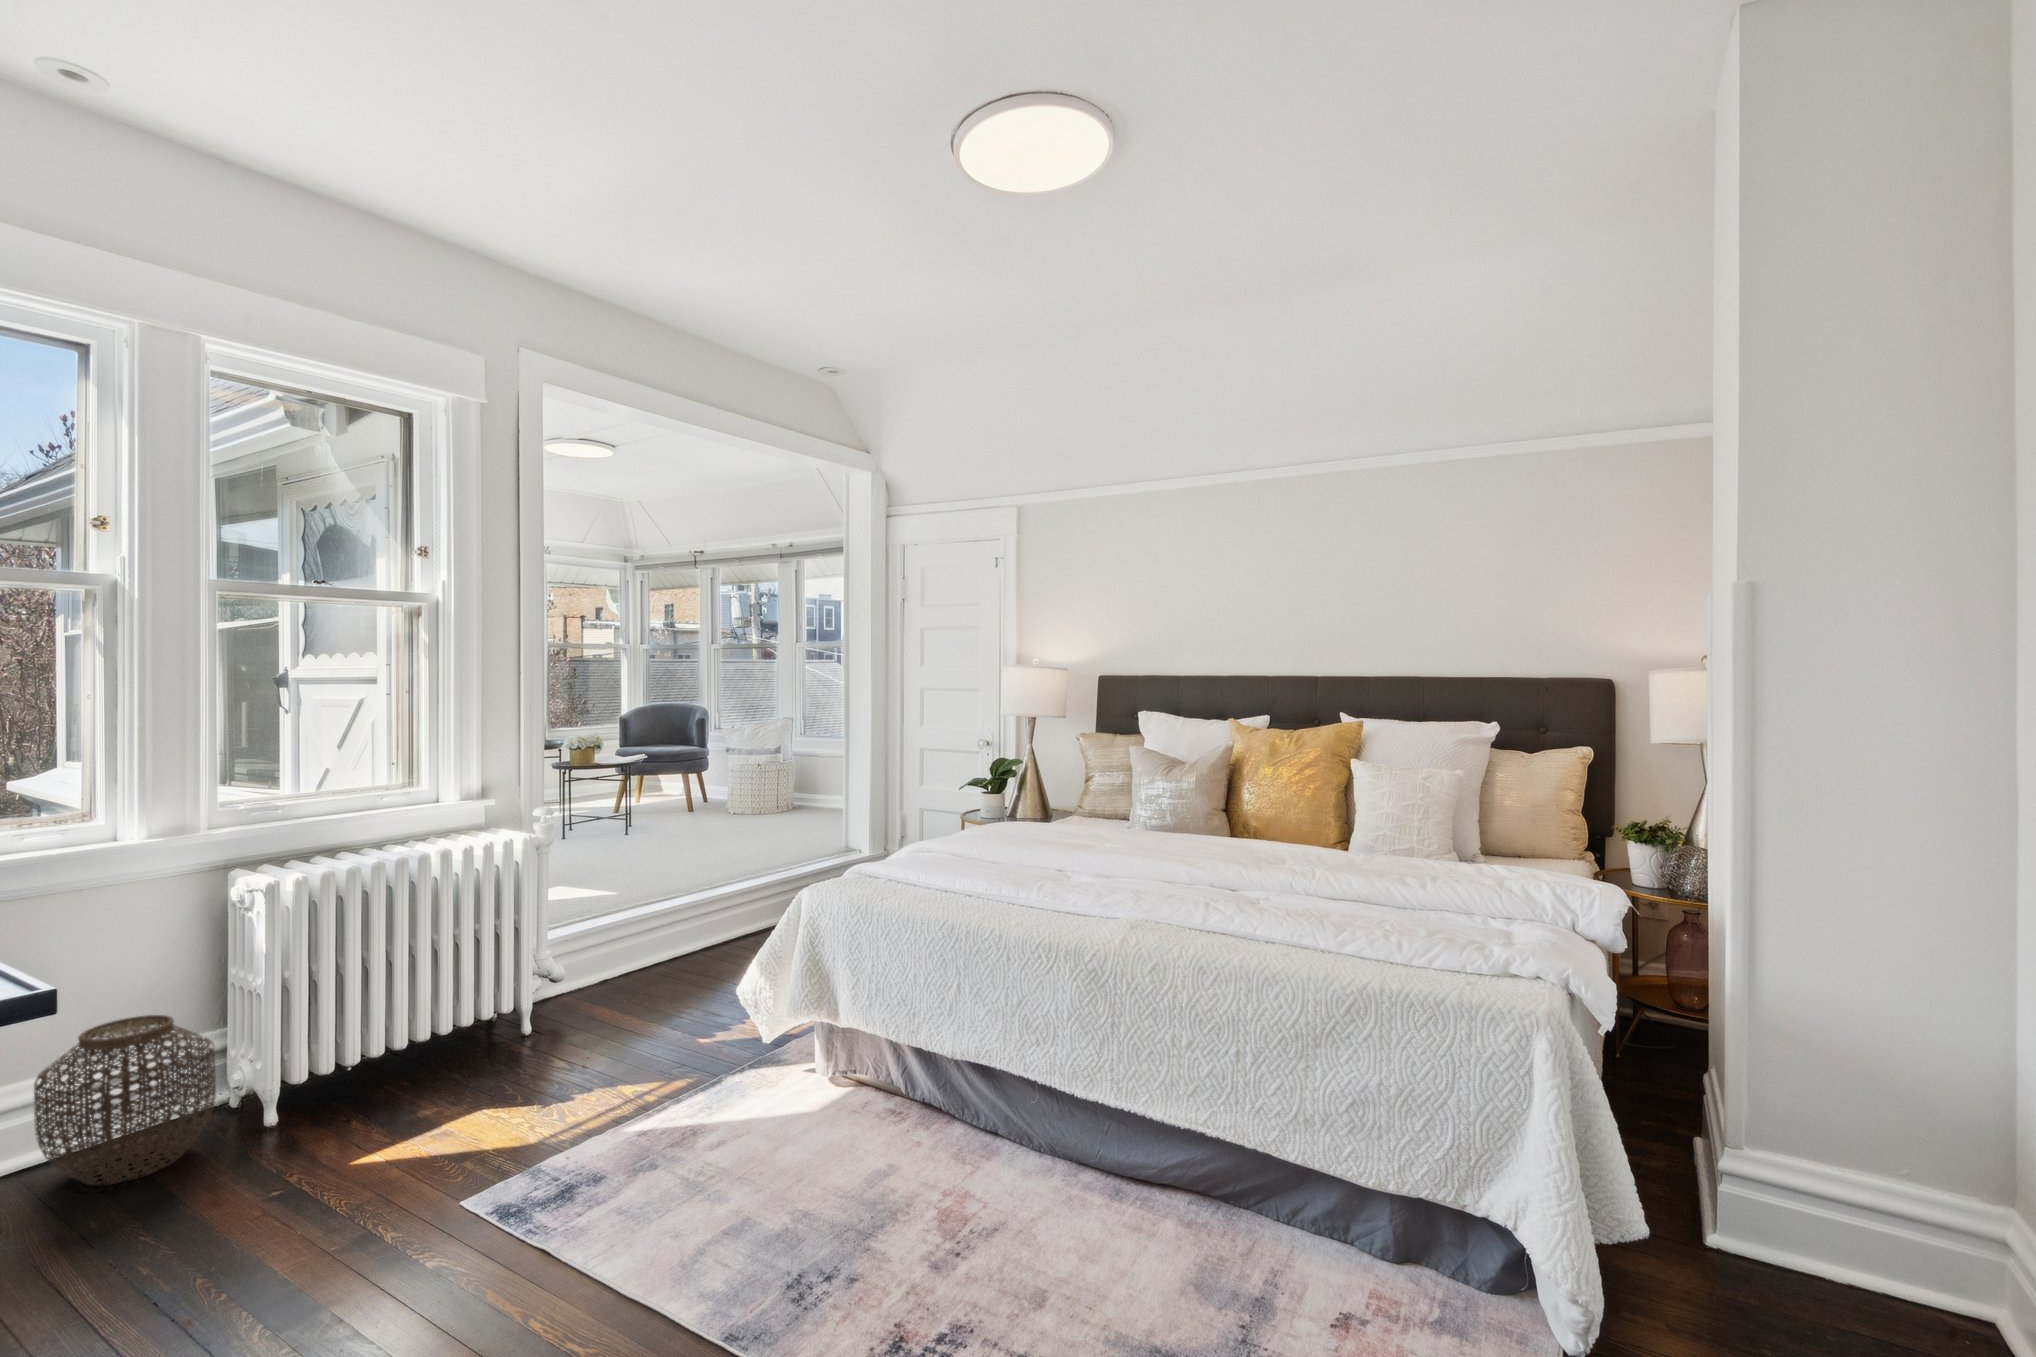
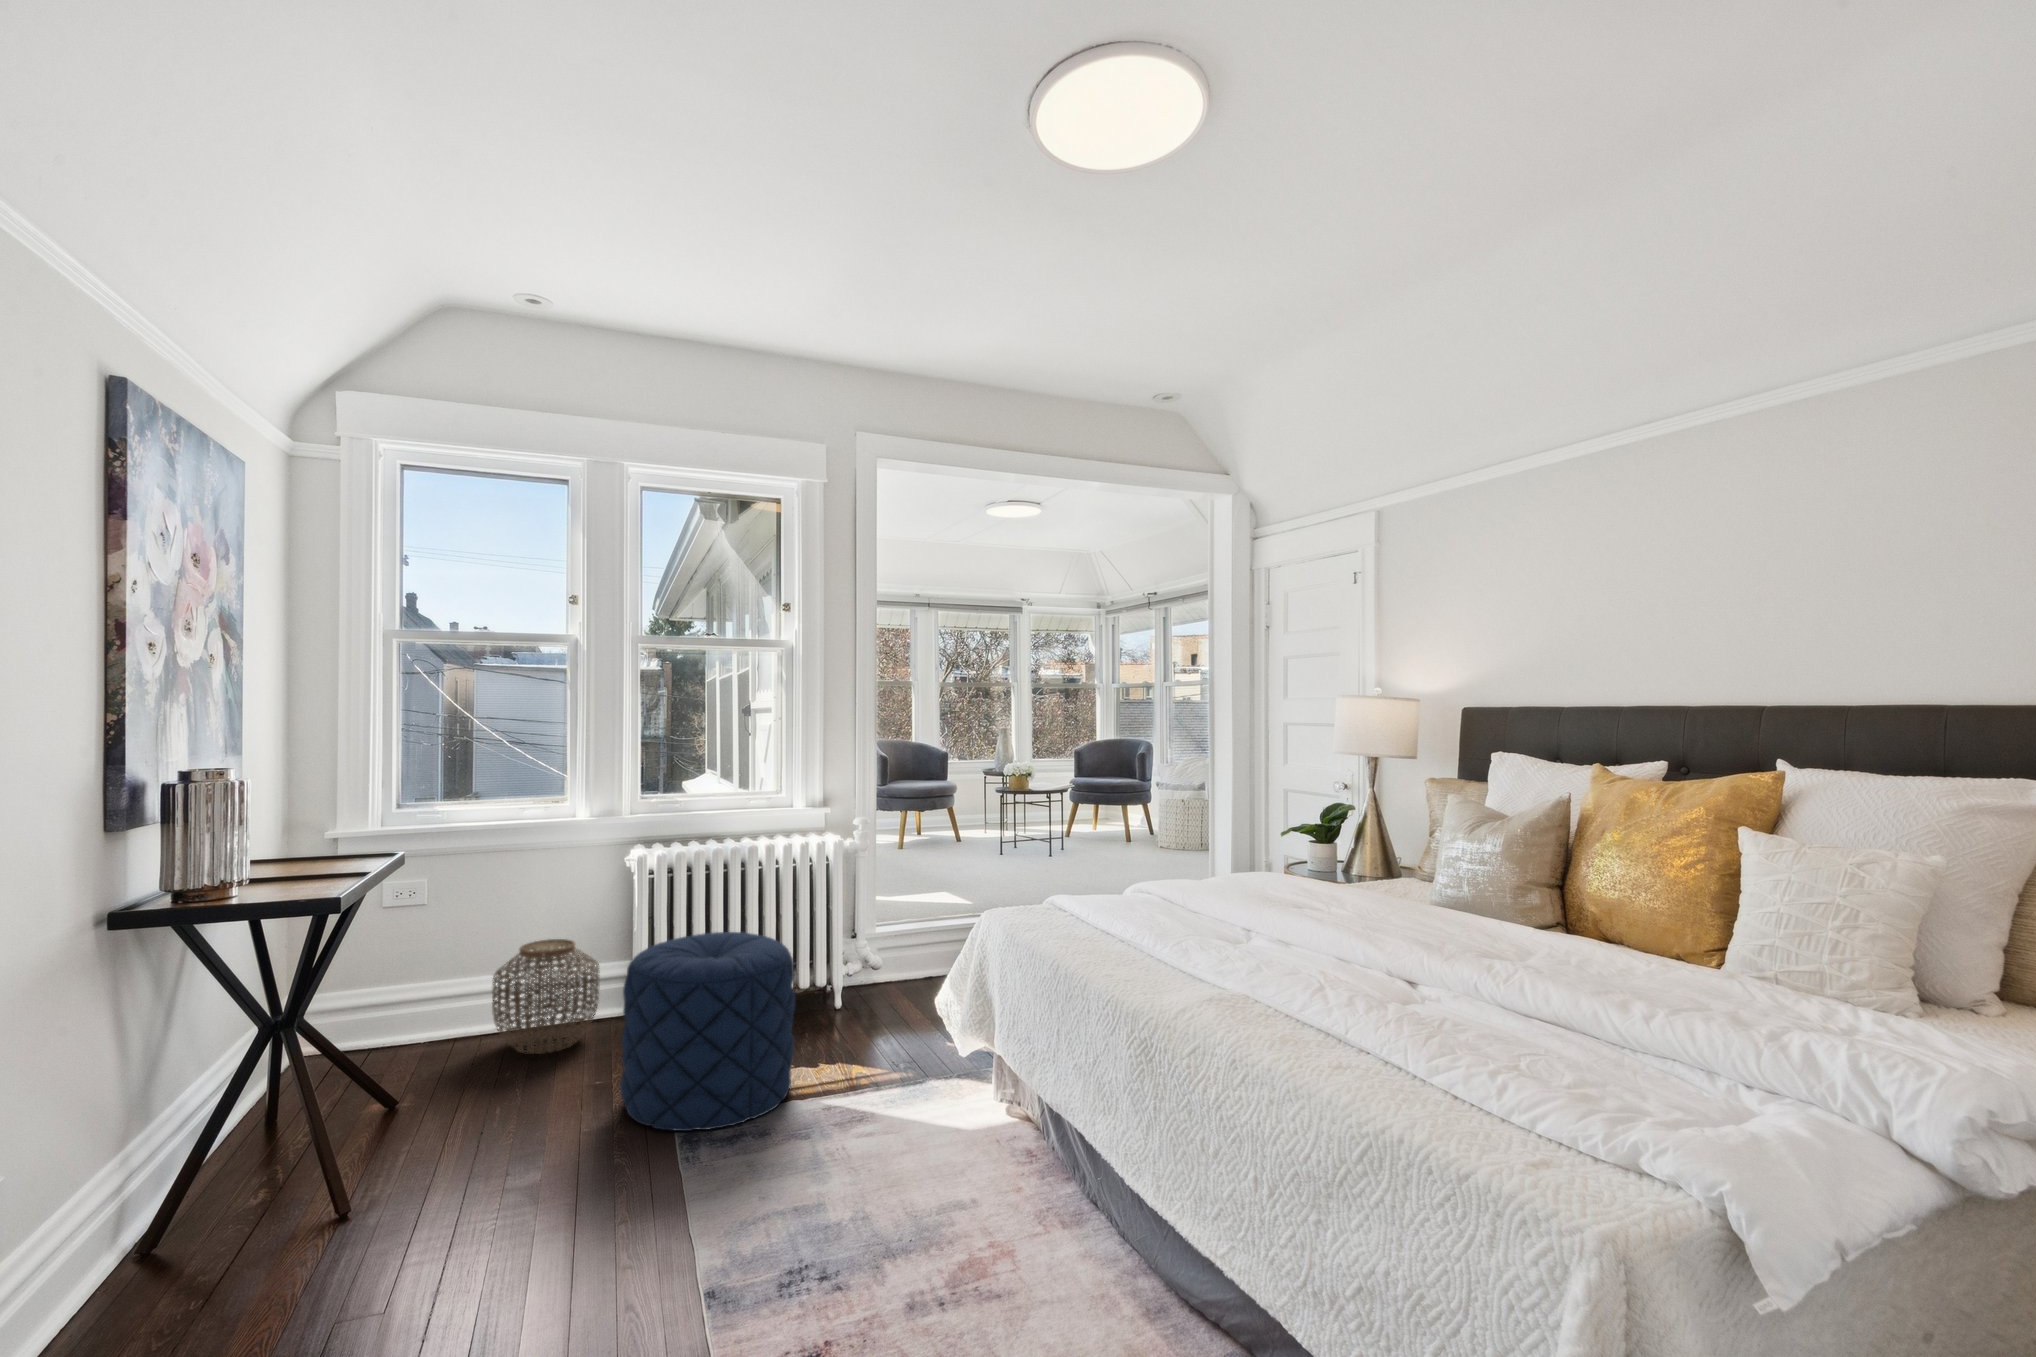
pouf: none [355,956,586,1210] -> present [620,932,795,1131]

